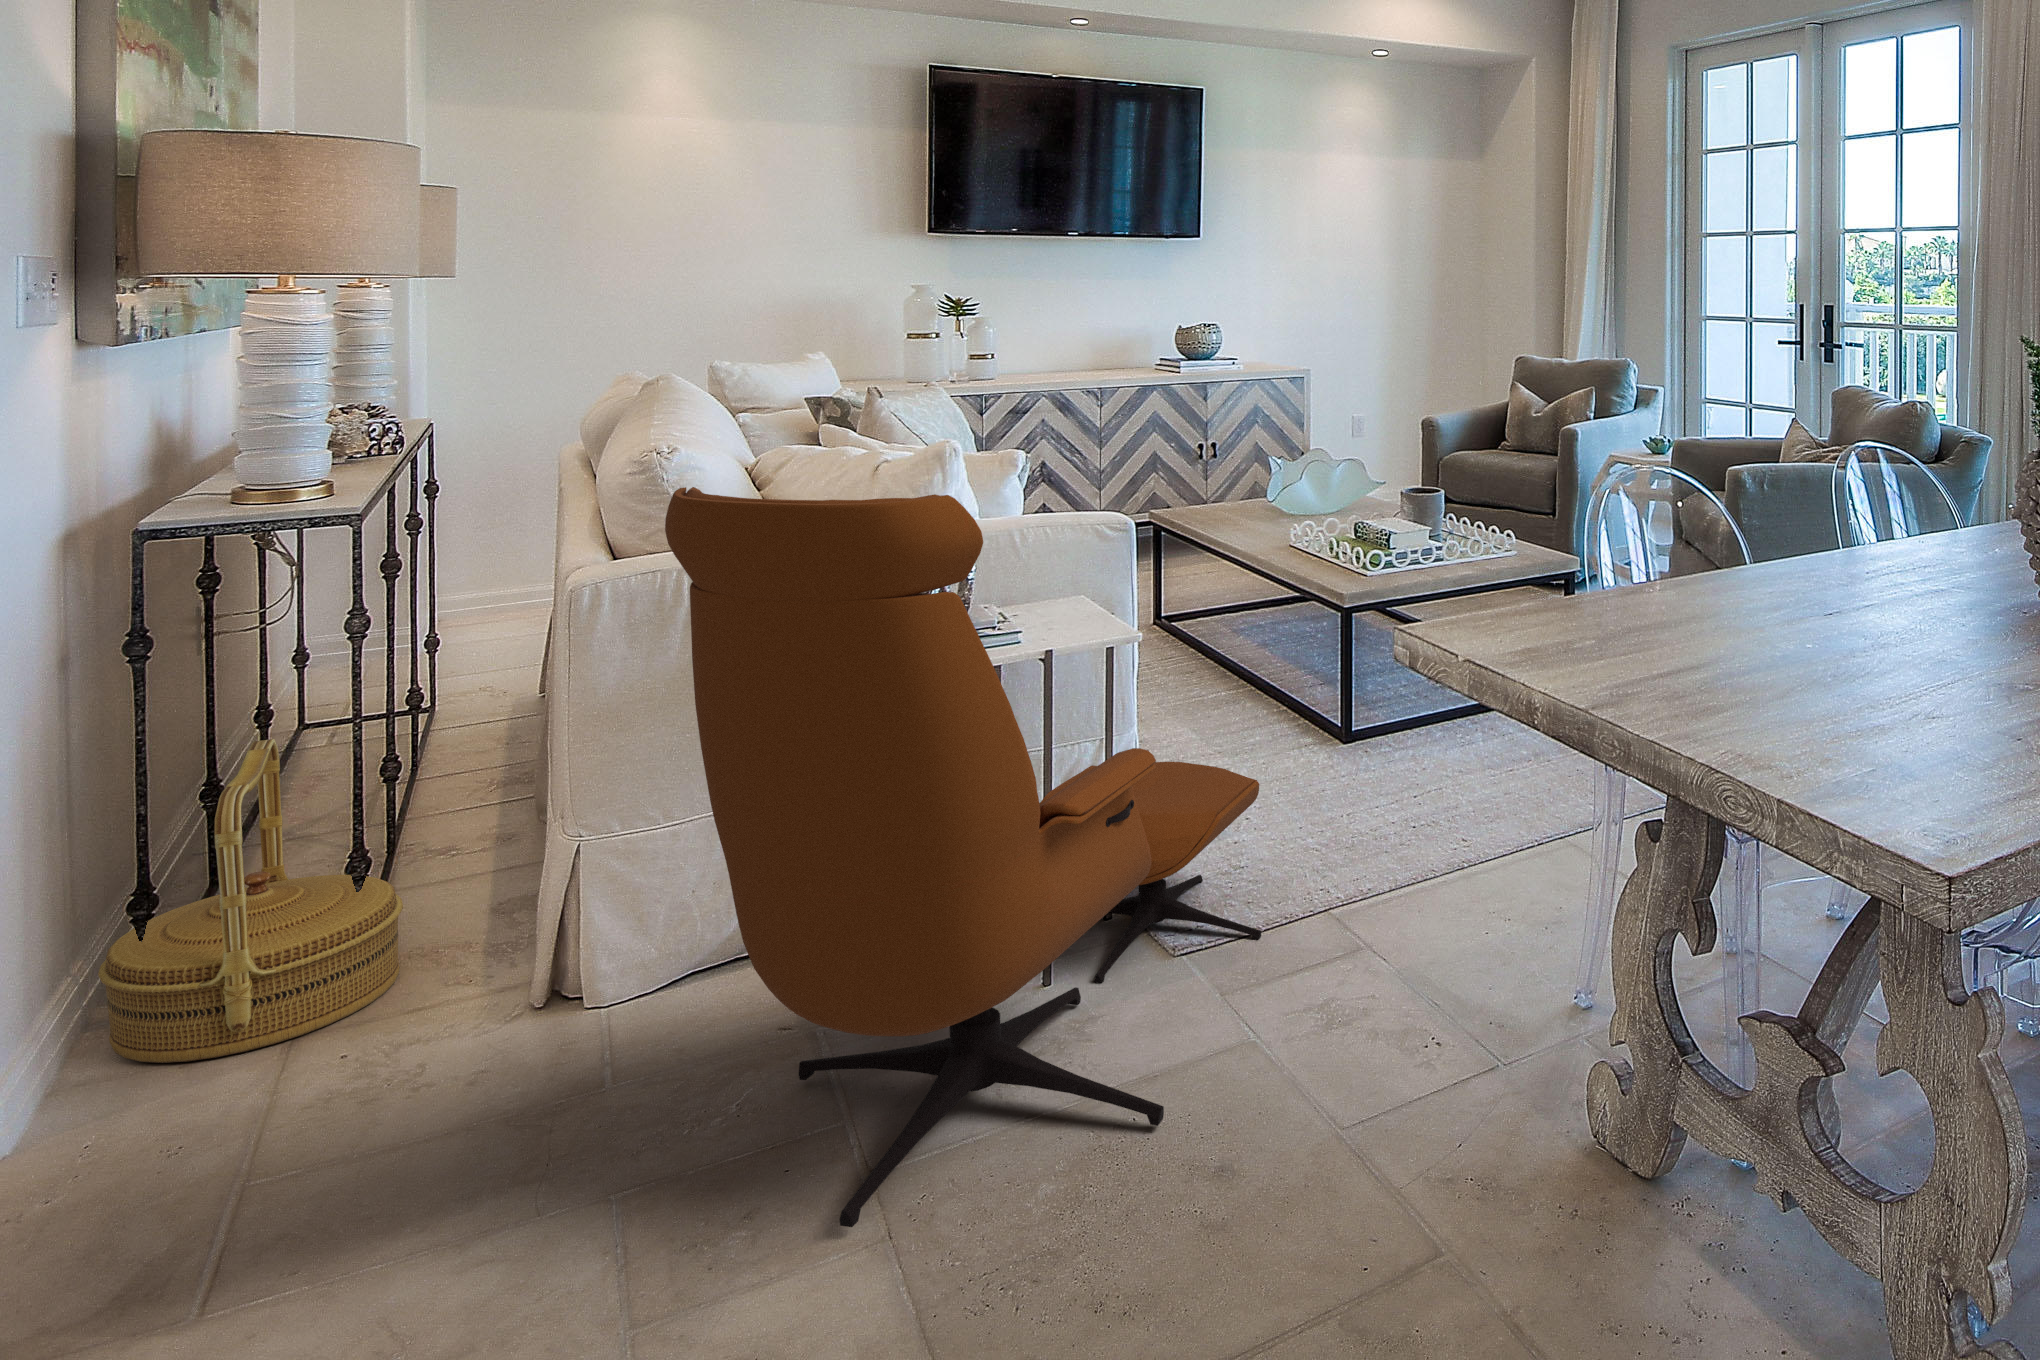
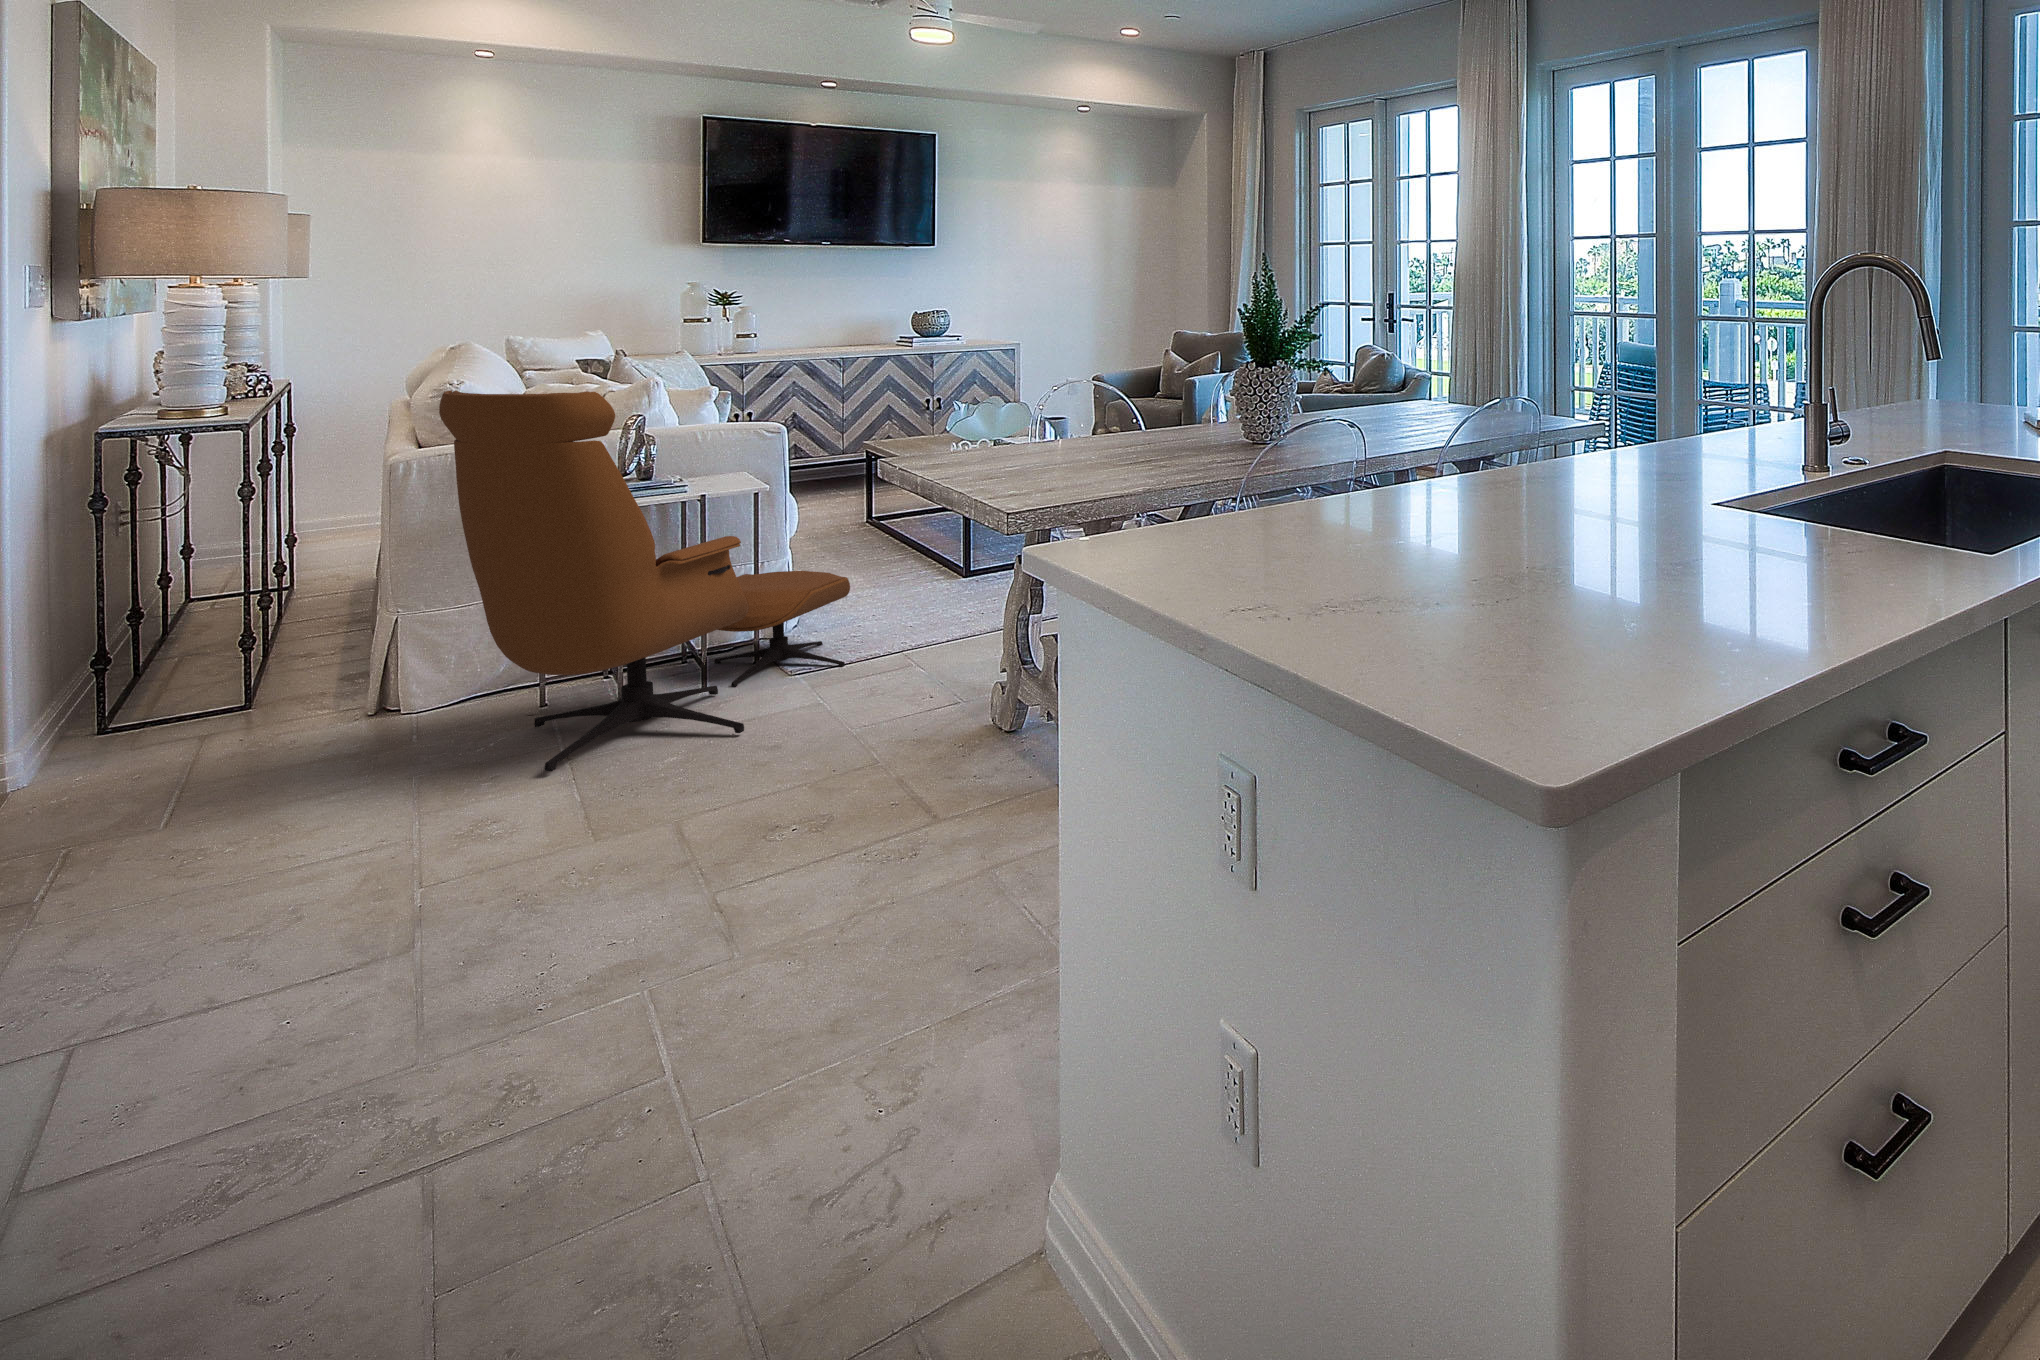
woven basket: present [98,739,403,1063] -> none [82,561,282,739]

